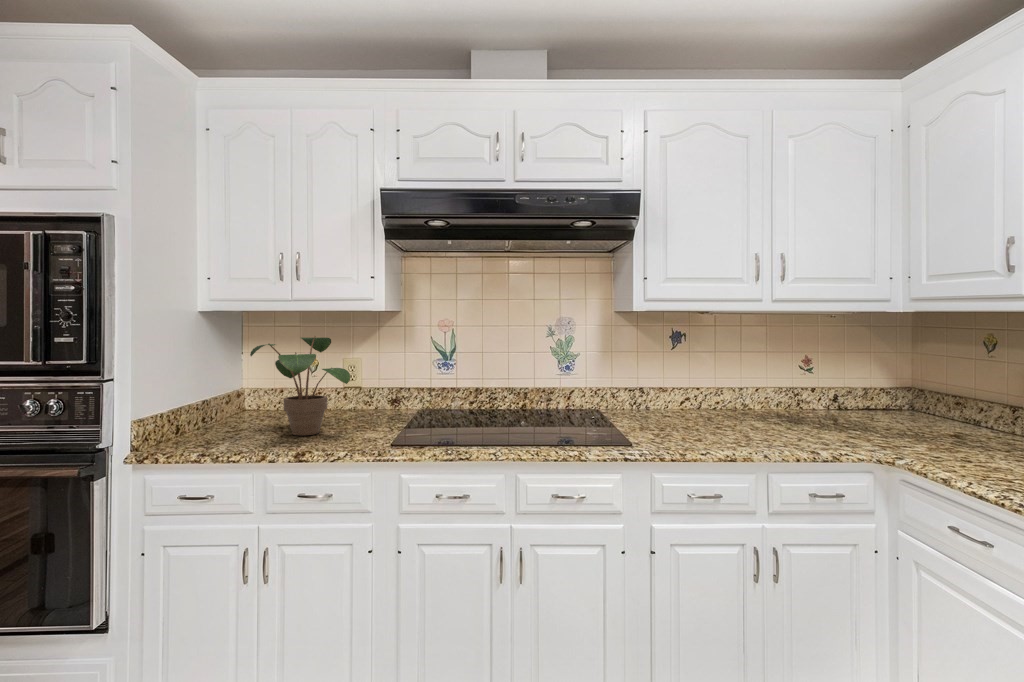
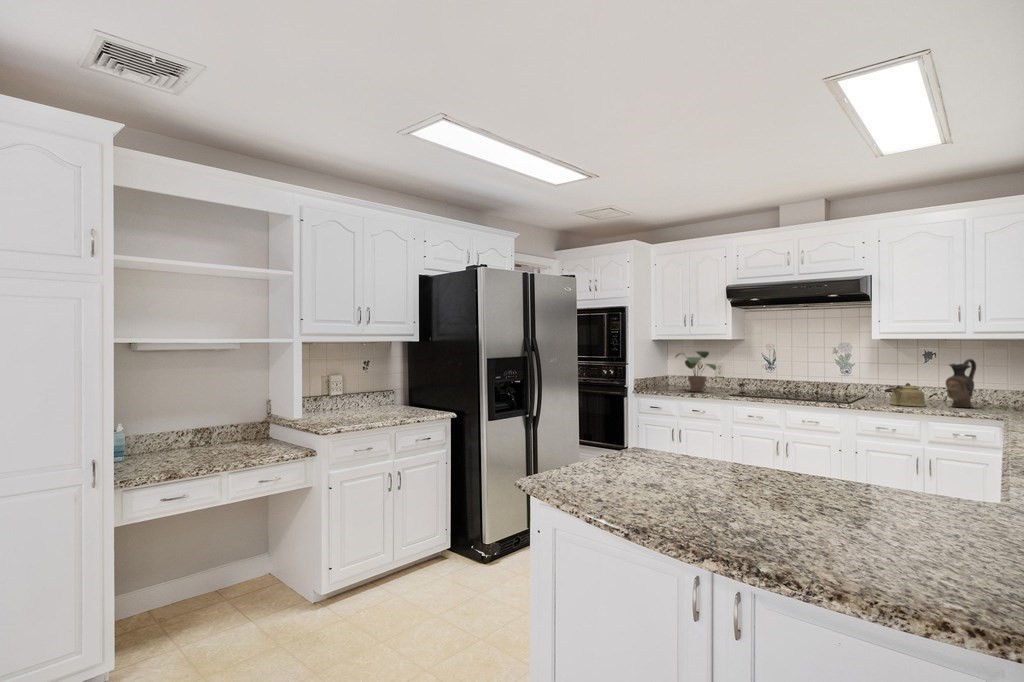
ceramic pitcher: none [731,345,768,429] -> present [946,359,976,407]
kettle: none [659,393,719,439] -> present [884,383,926,407]

